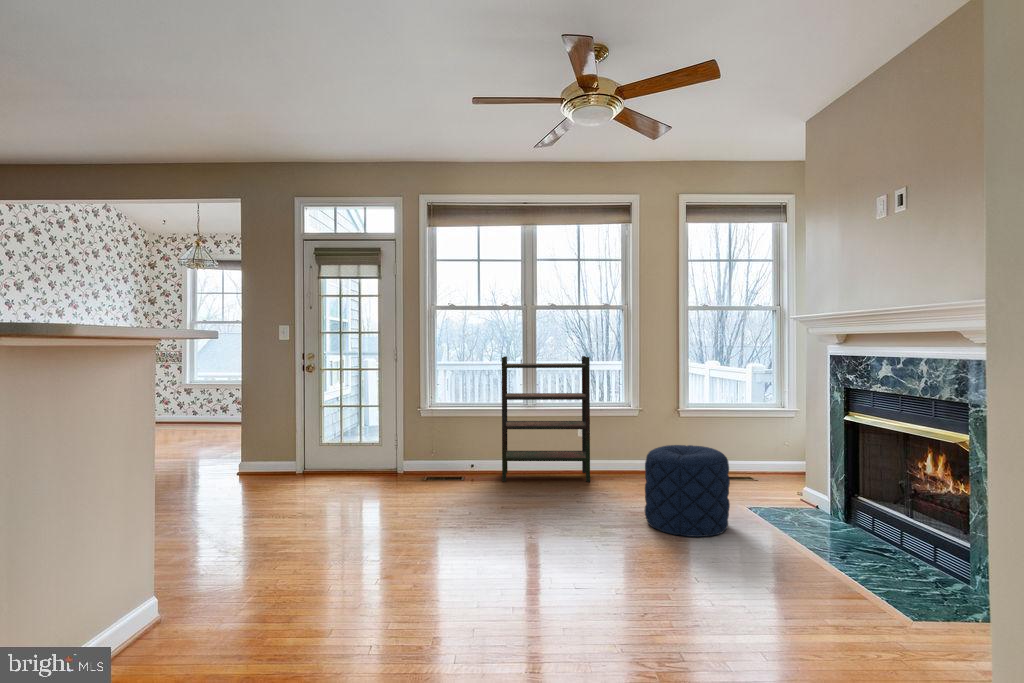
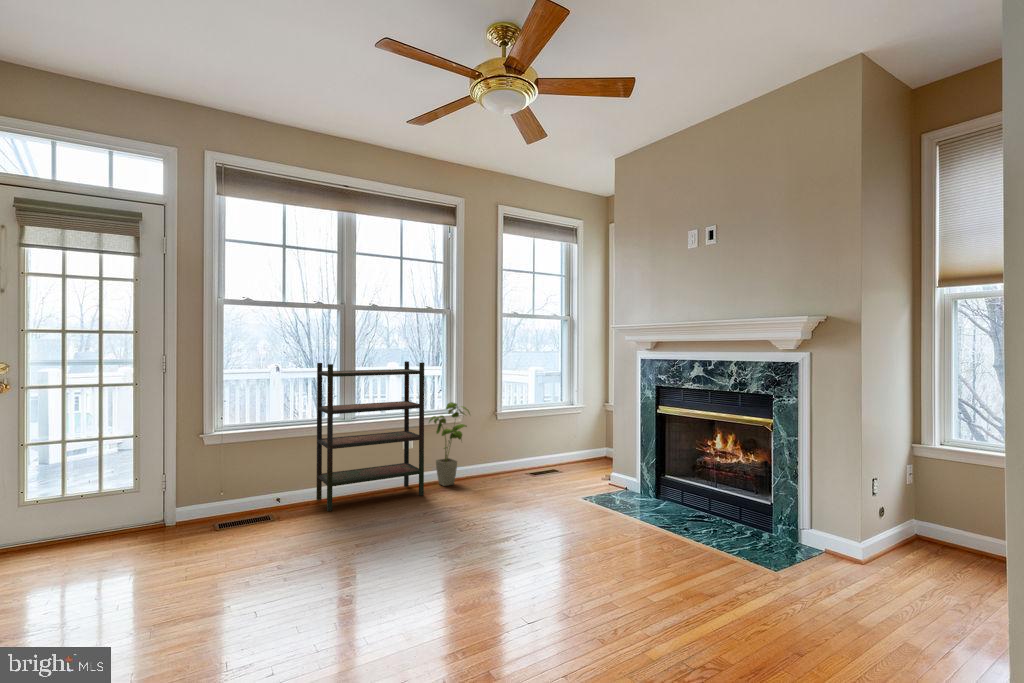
house plant: none [604,396,646,477] -> present [429,402,470,486]
pouf: present [645,445,730,537] -> none [519,446,598,535]

